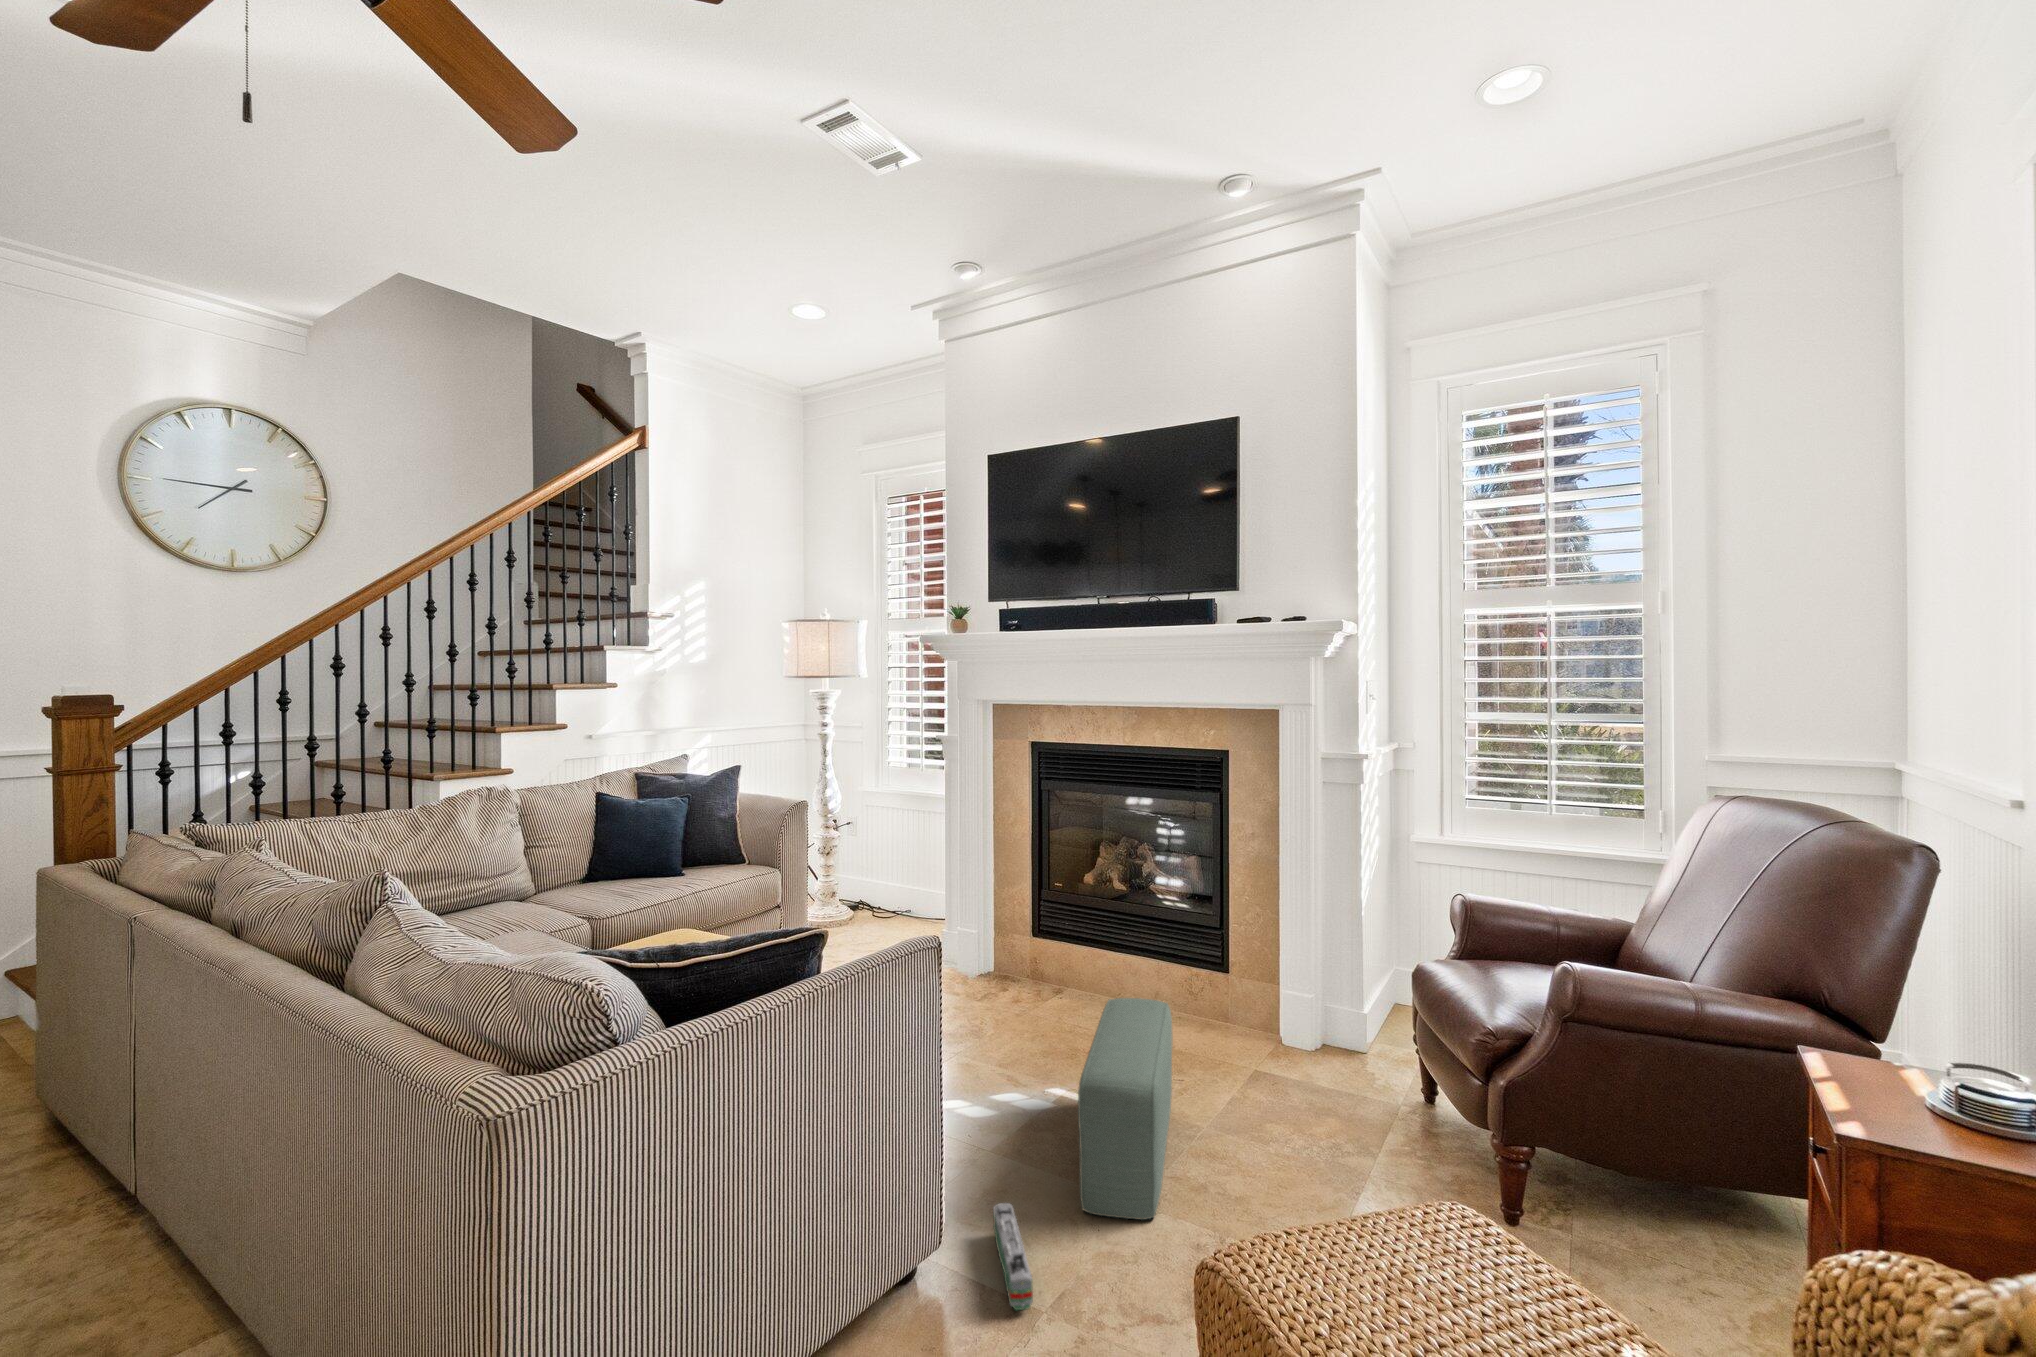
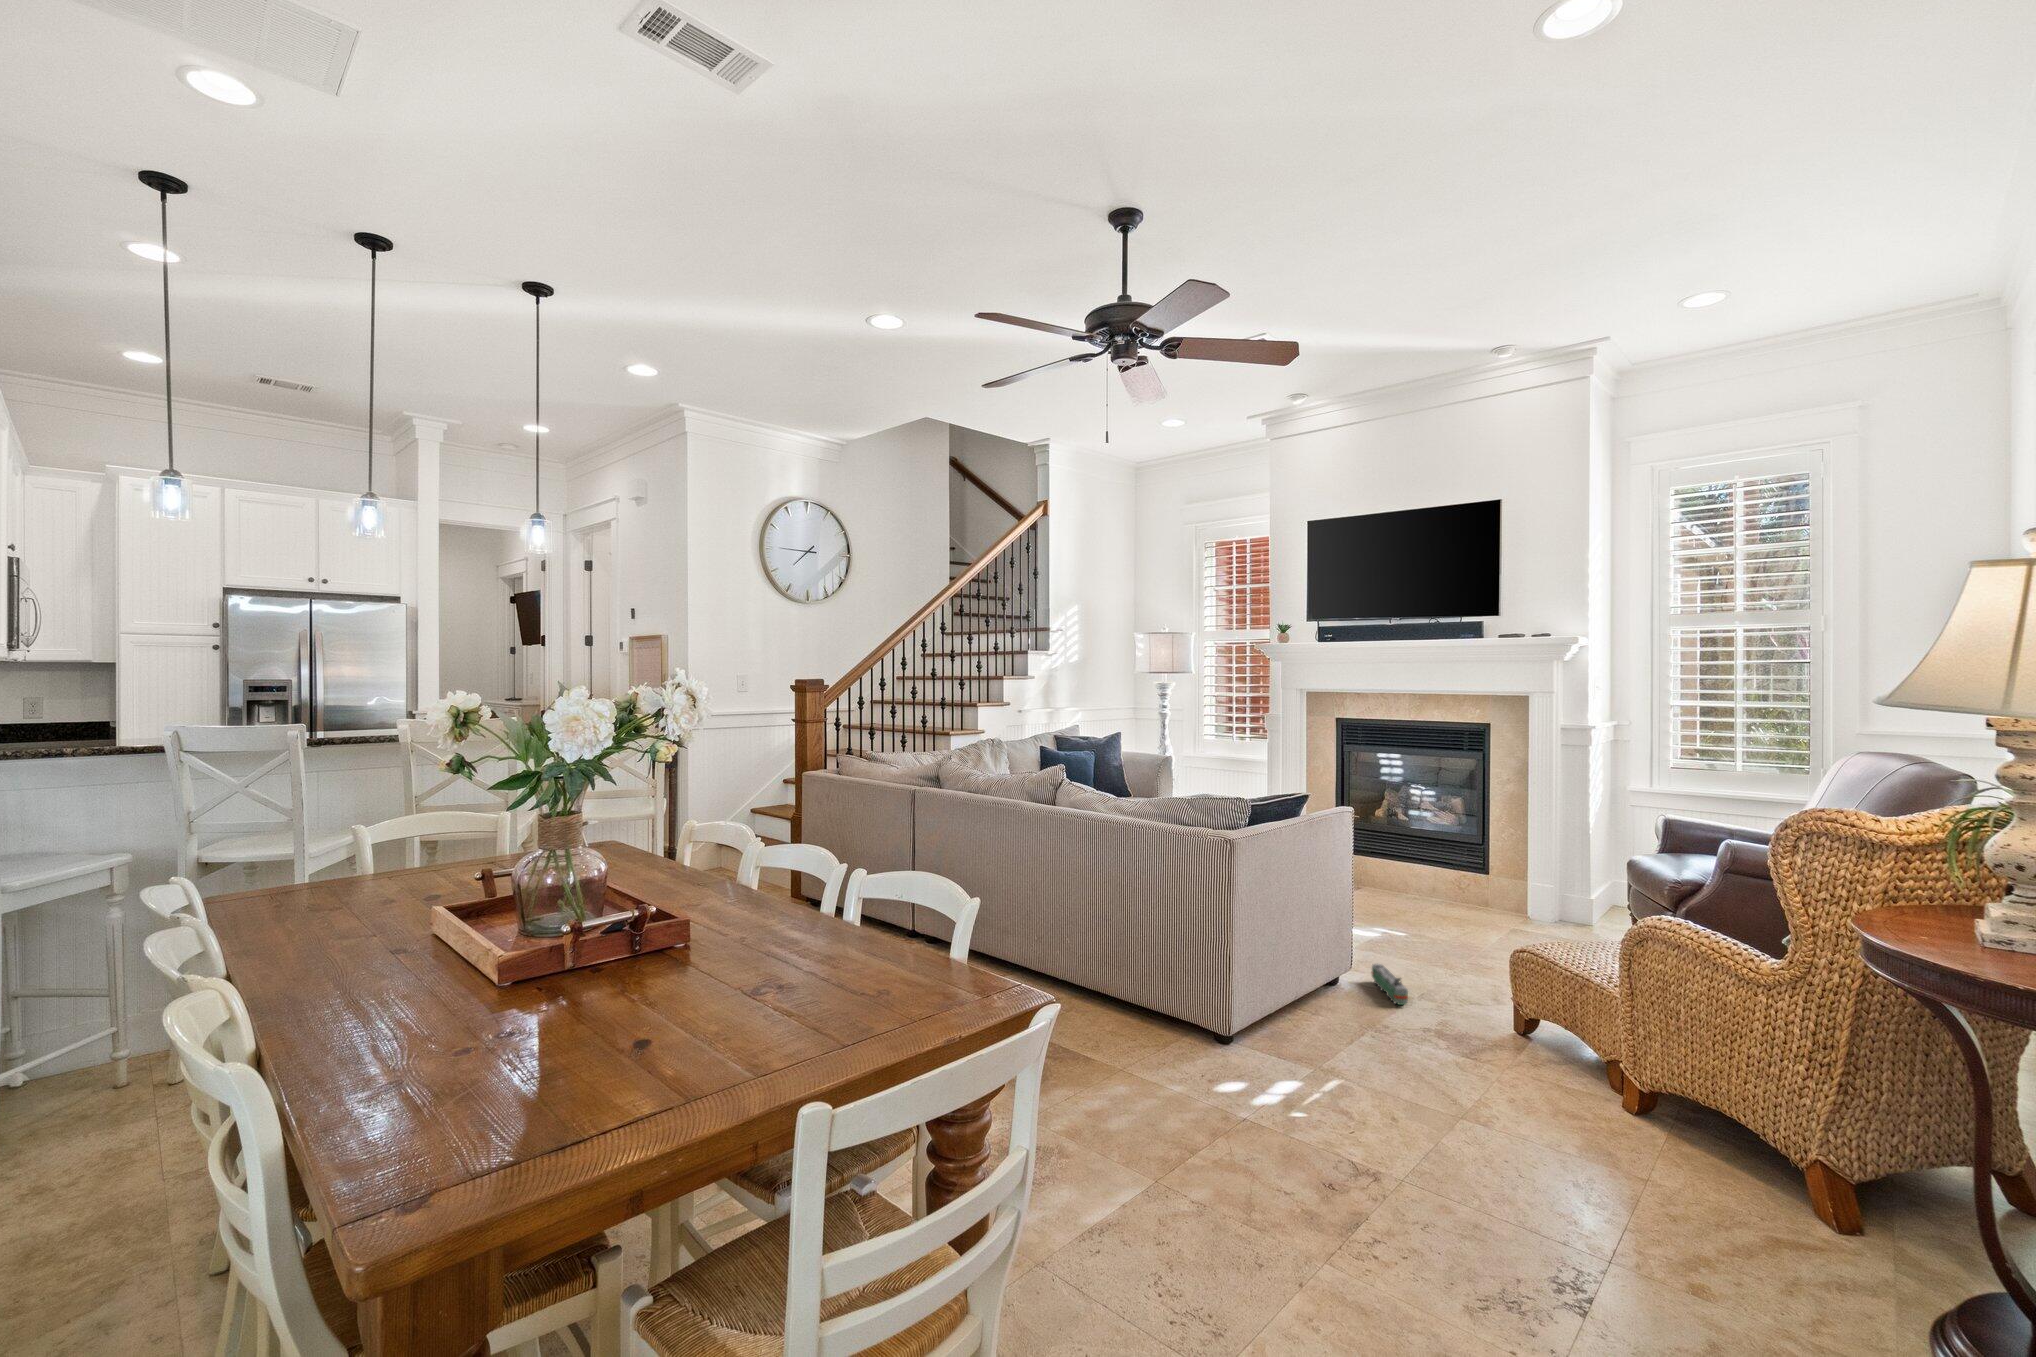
pouf: present [1078,998,1173,1220] -> none [1417,872,1469,982]

